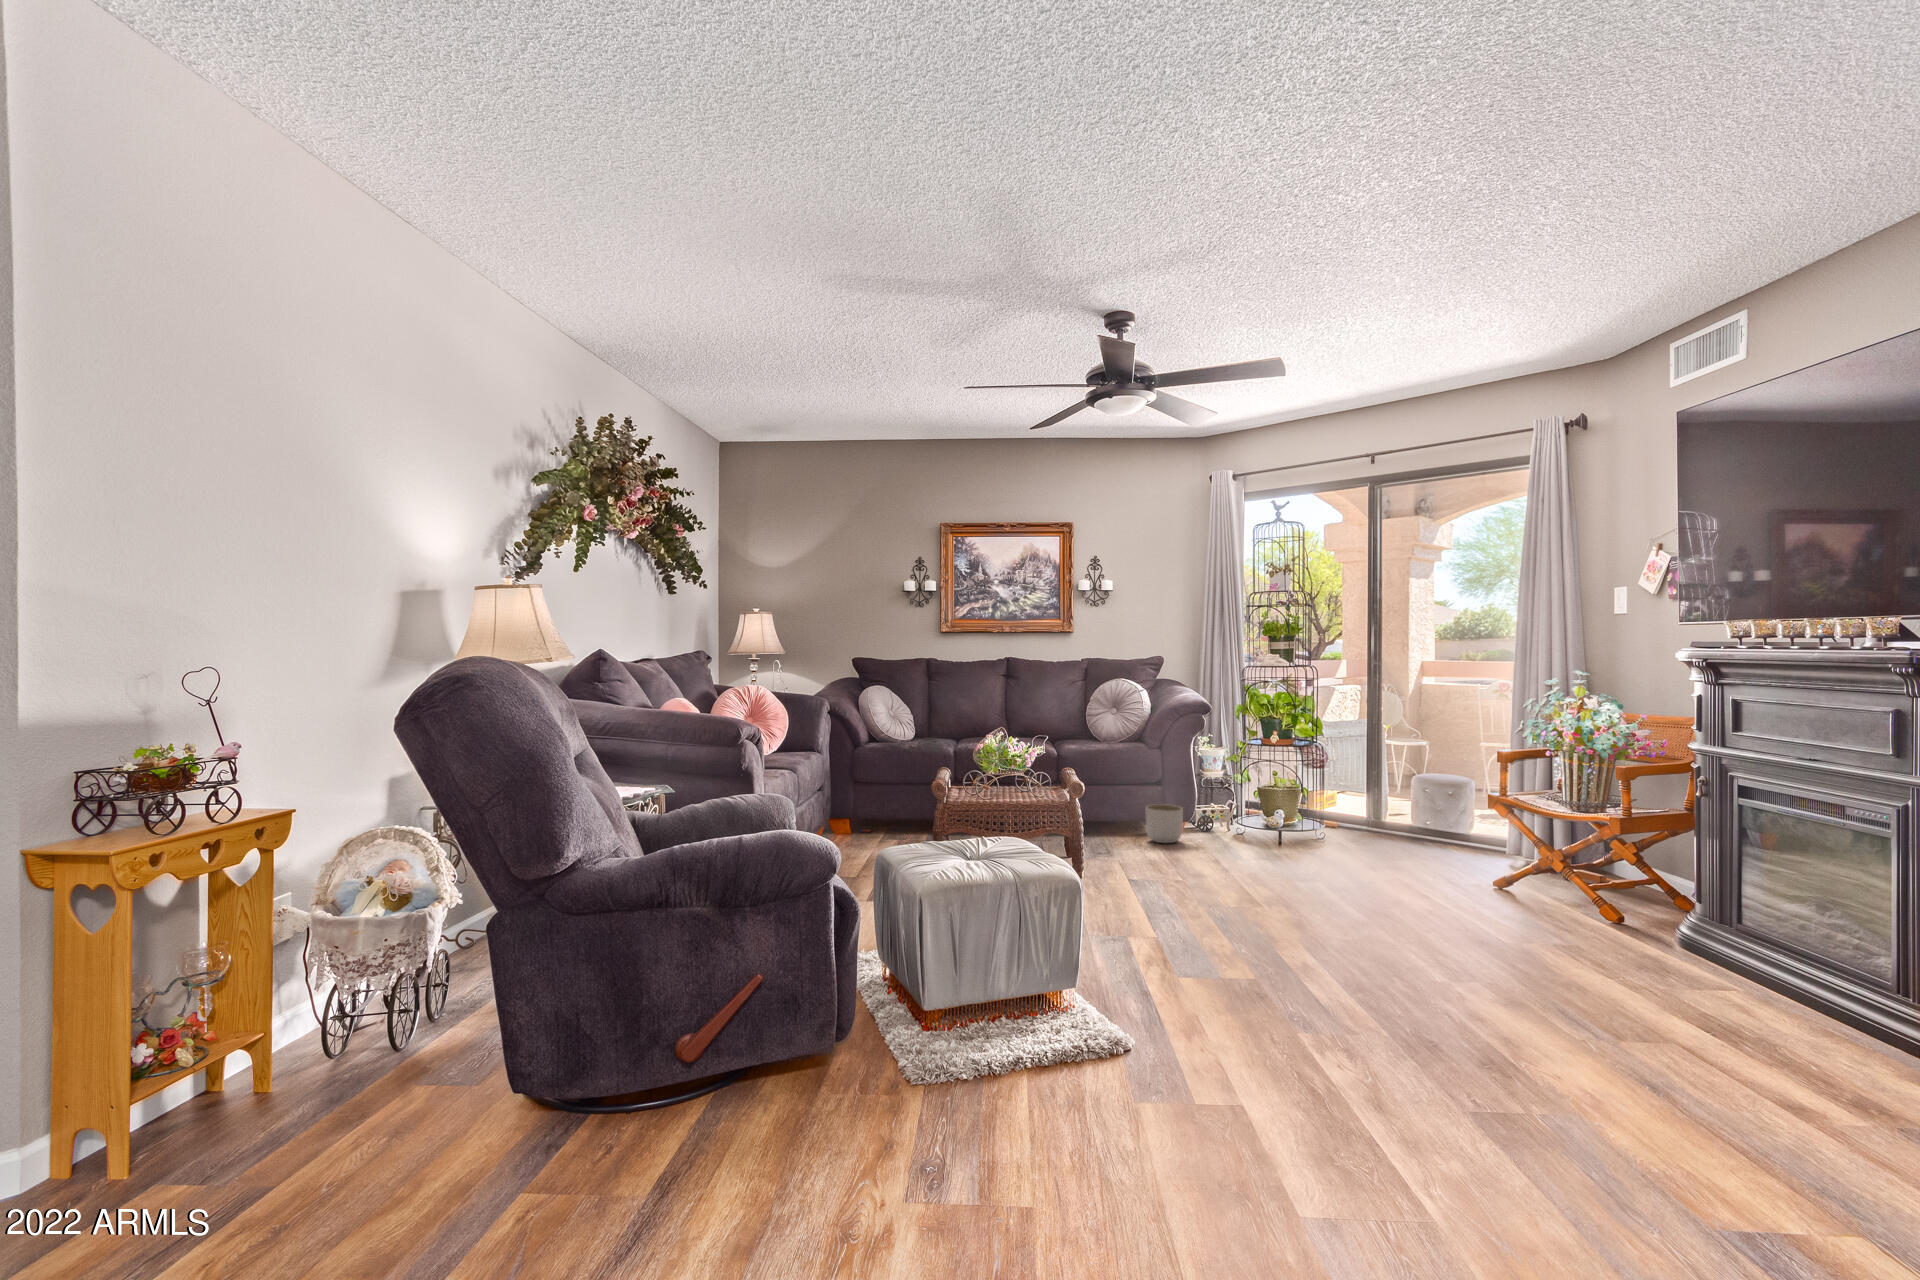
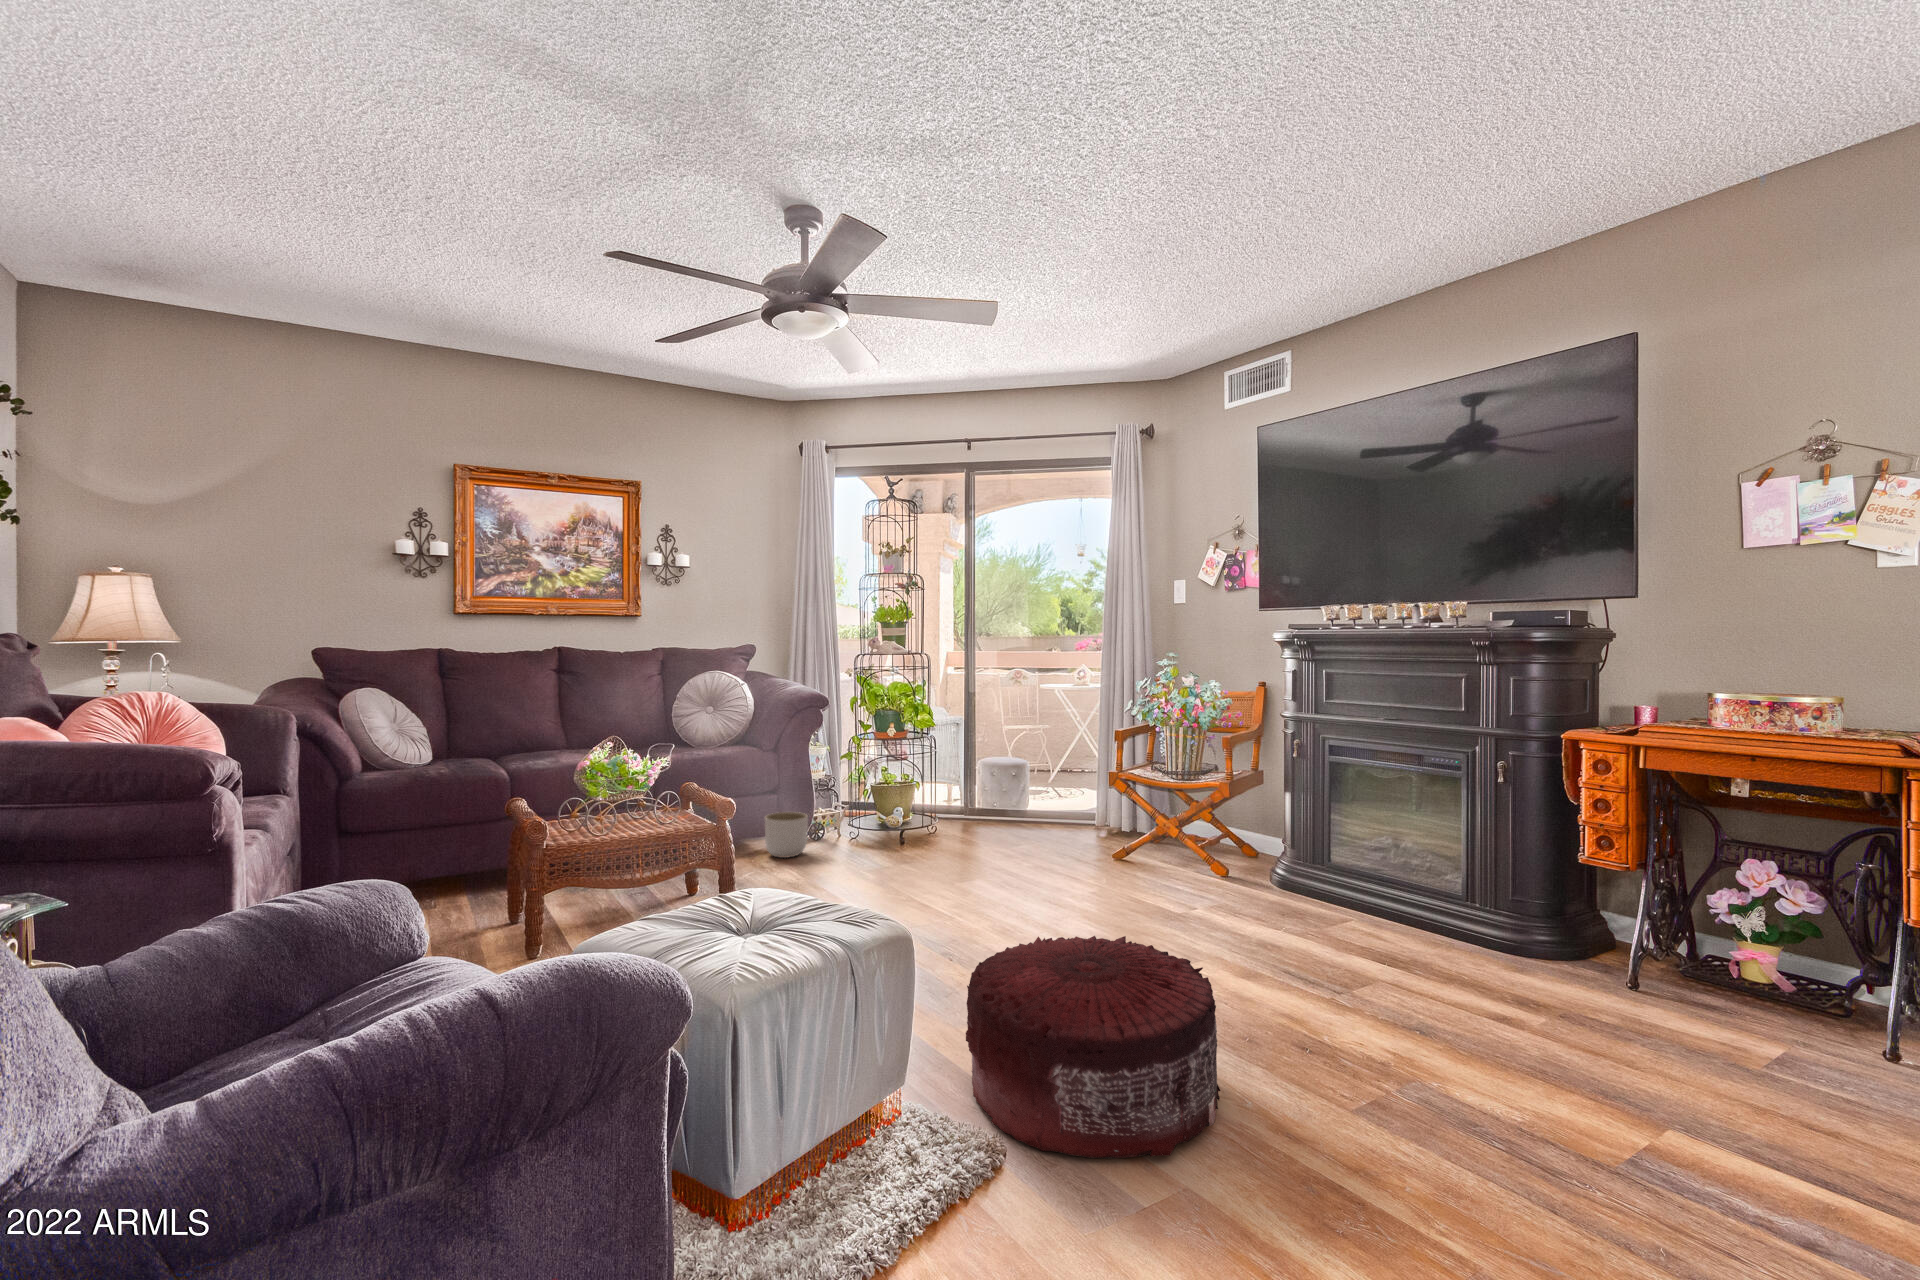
pouf: none [1142,900,1358,1061] -> present [966,936,1220,1159]

